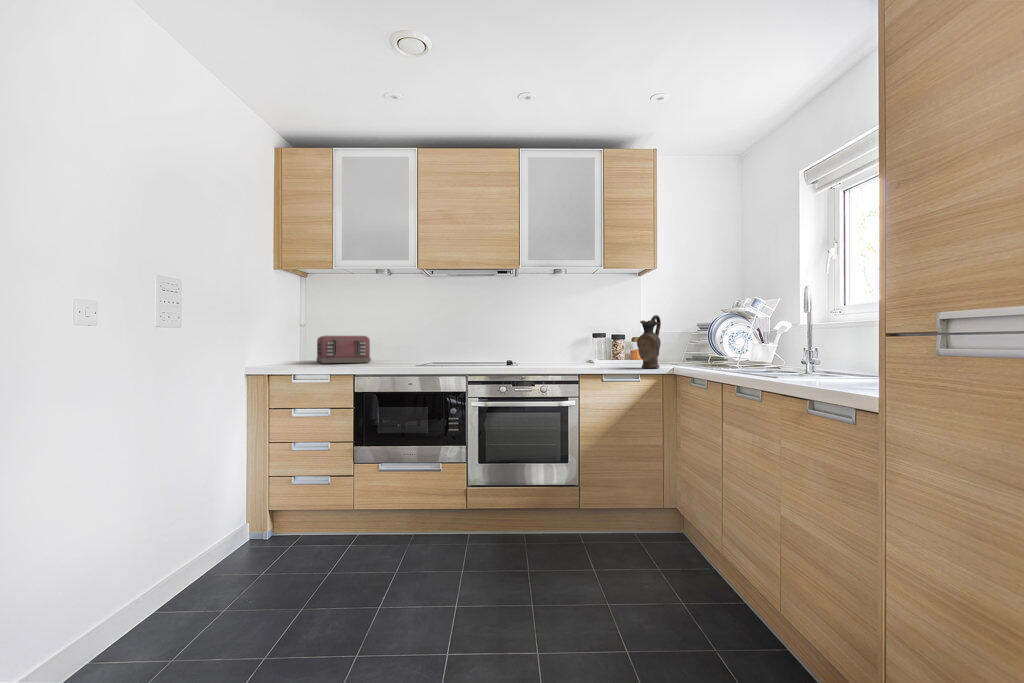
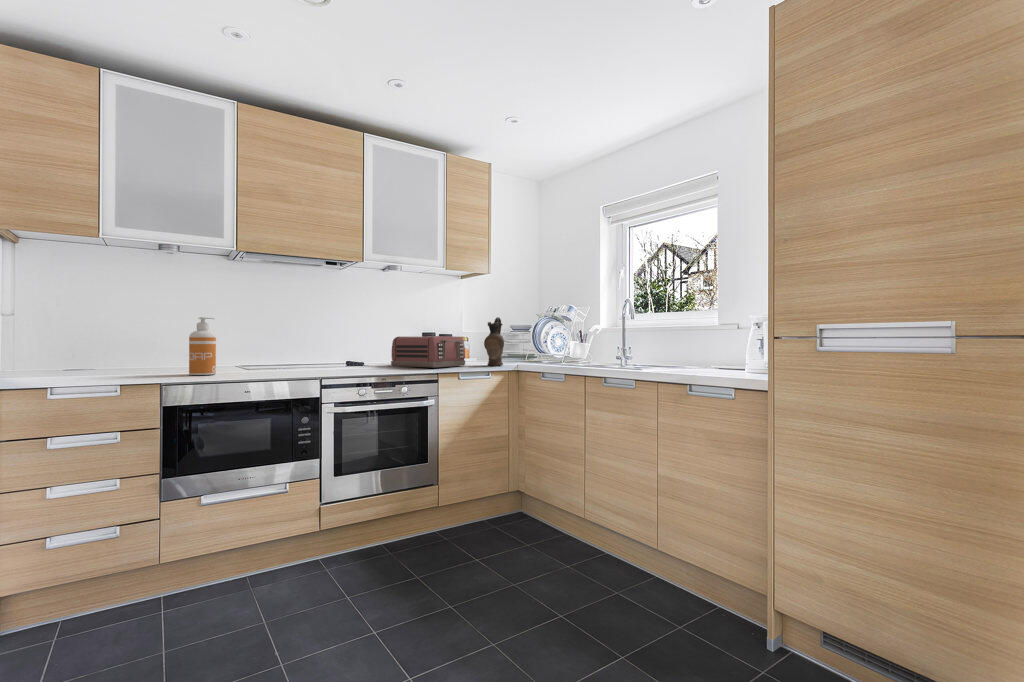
soap dispenser: none [369,324,388,369] -> present [189,317,216,375]
toaster: present [317,336,371,363] -> present [391,336,465,367]

